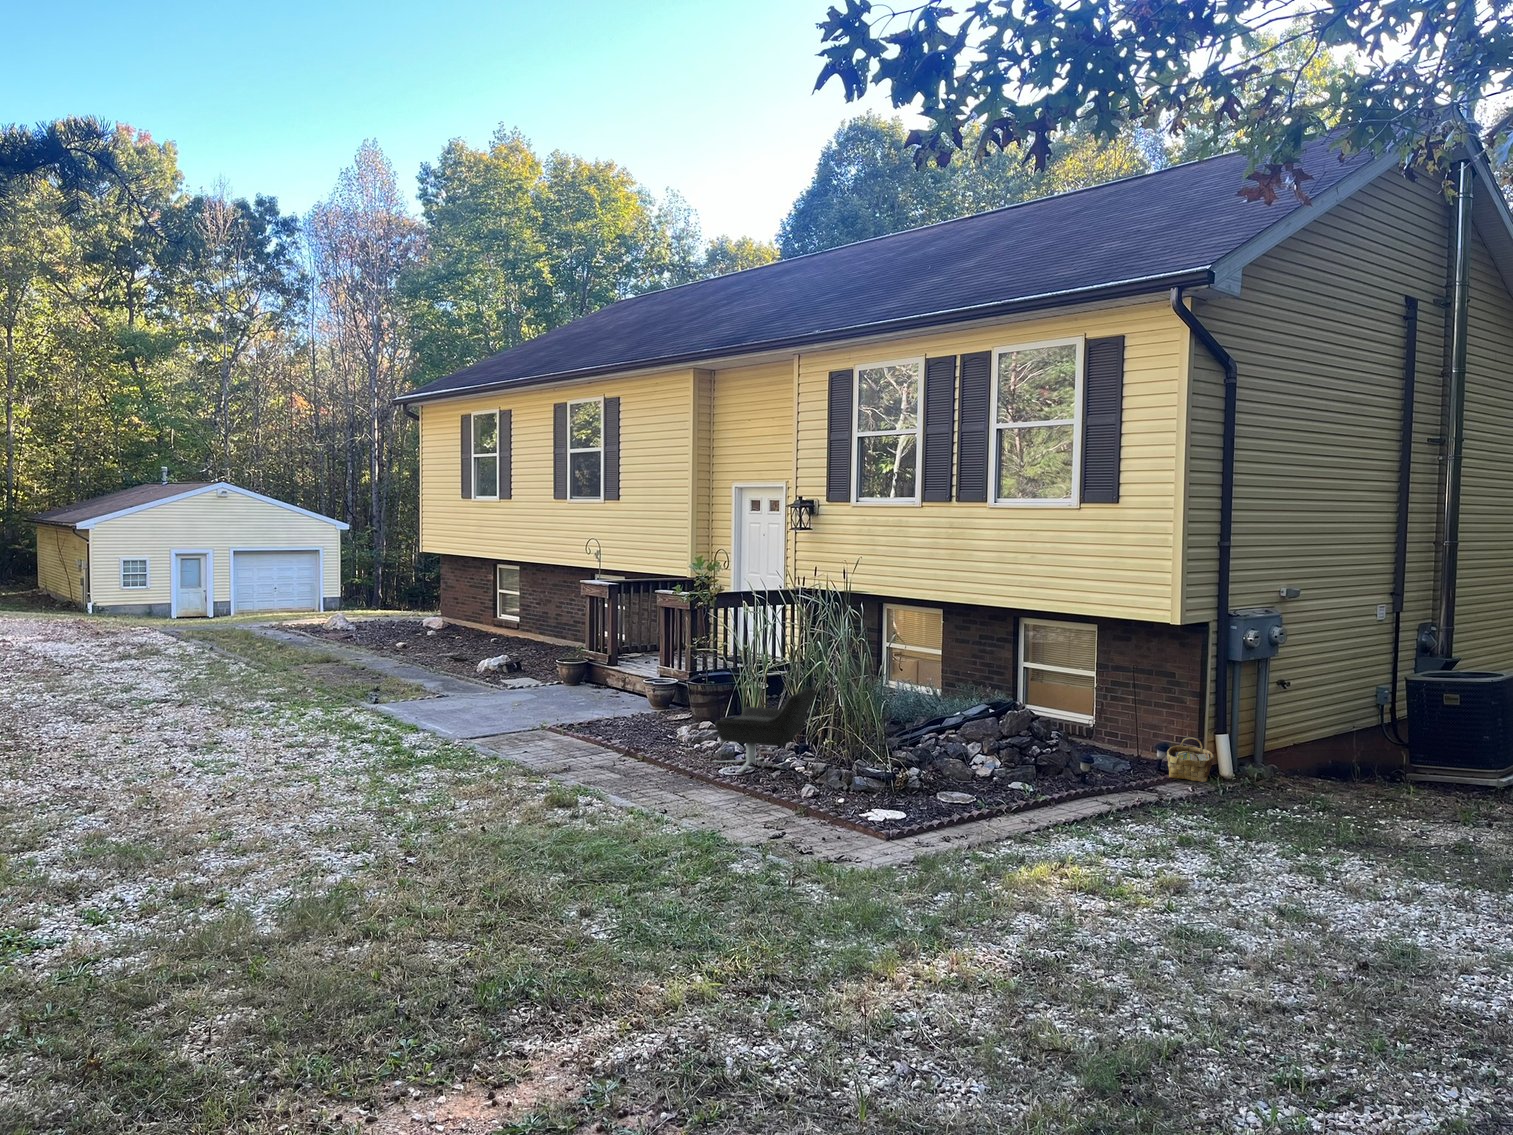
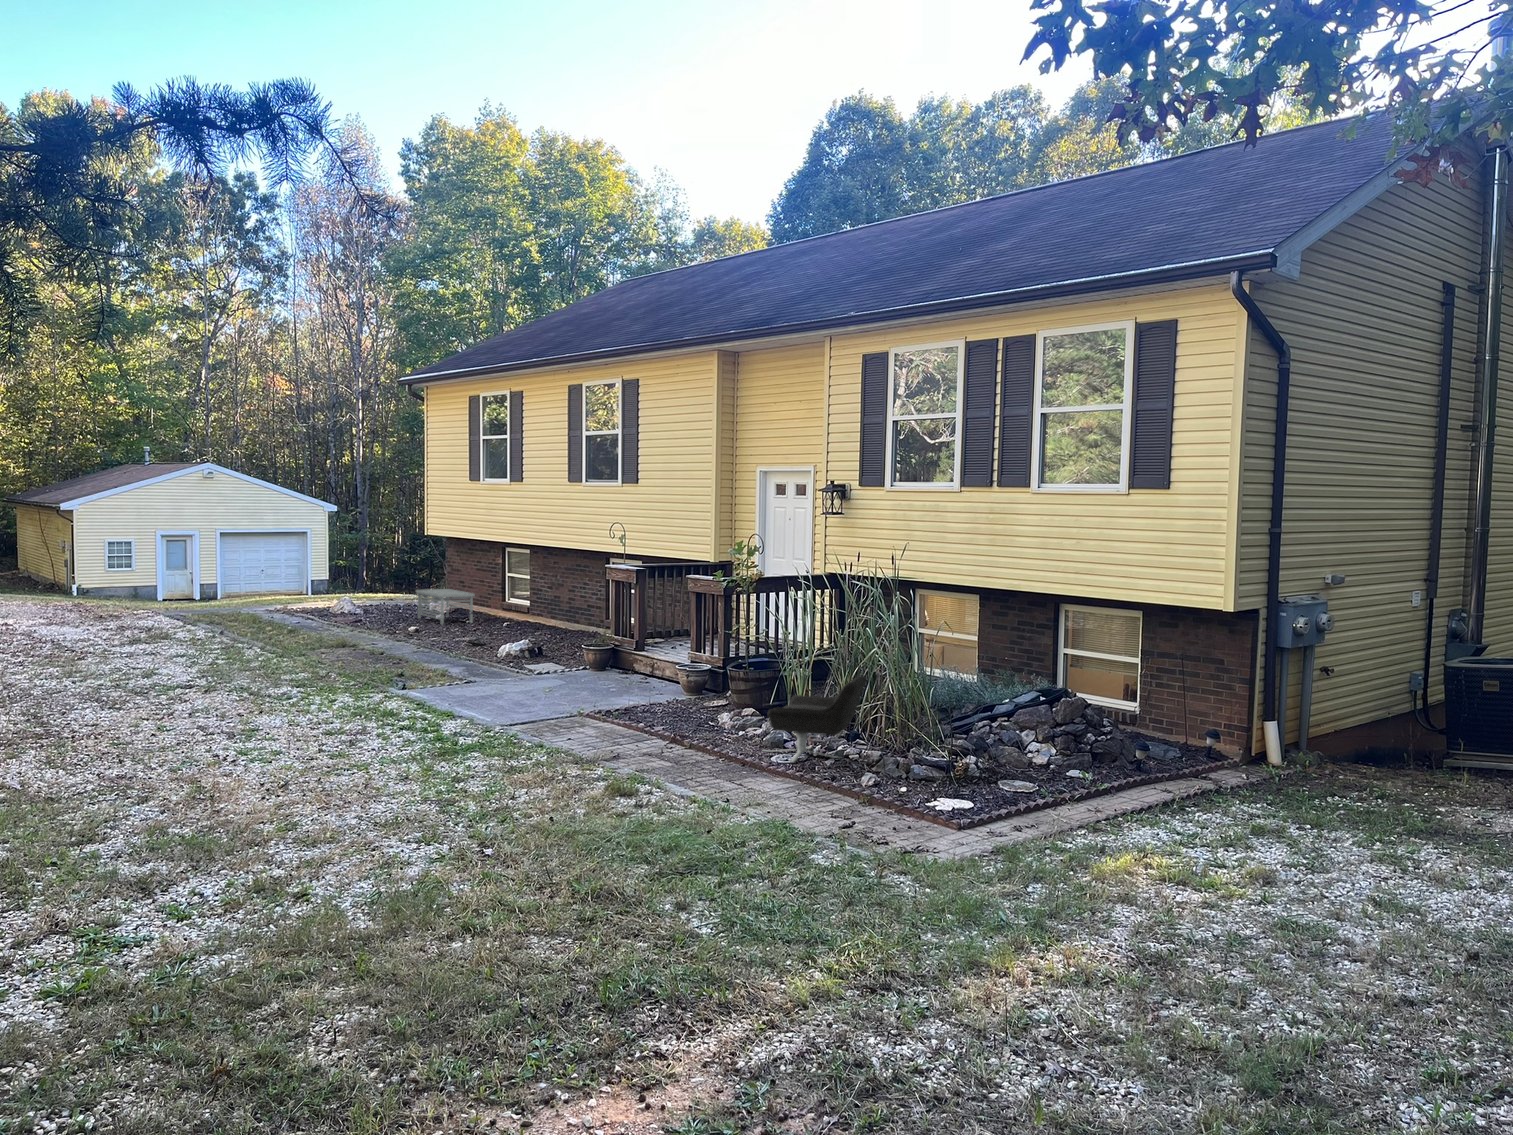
storage bench: none [412,604,468,639] -> present [416,589,475,624]
woven basket: present [1167,738,1214,782] -> none [1222,726,1269,770]

